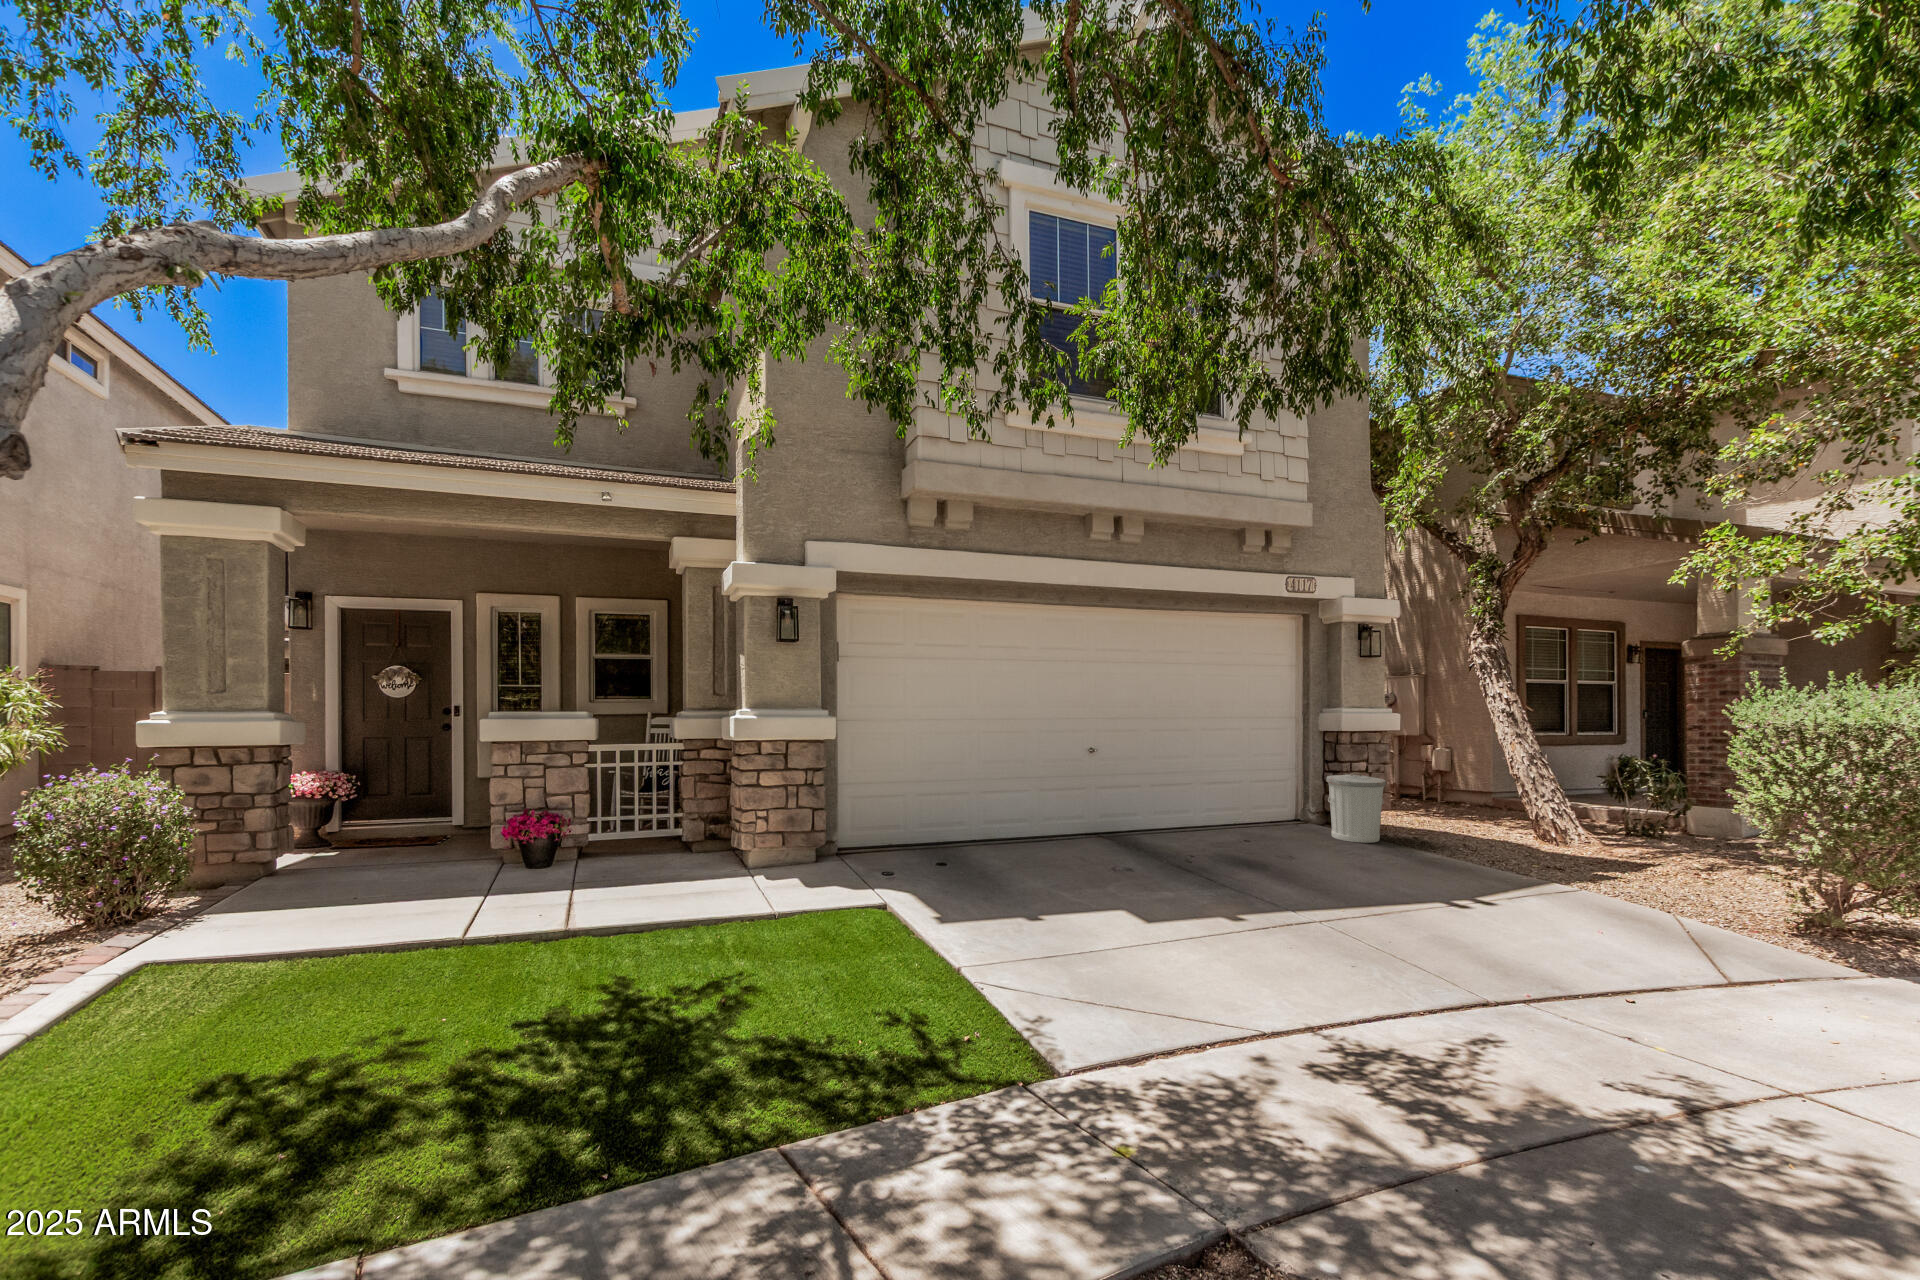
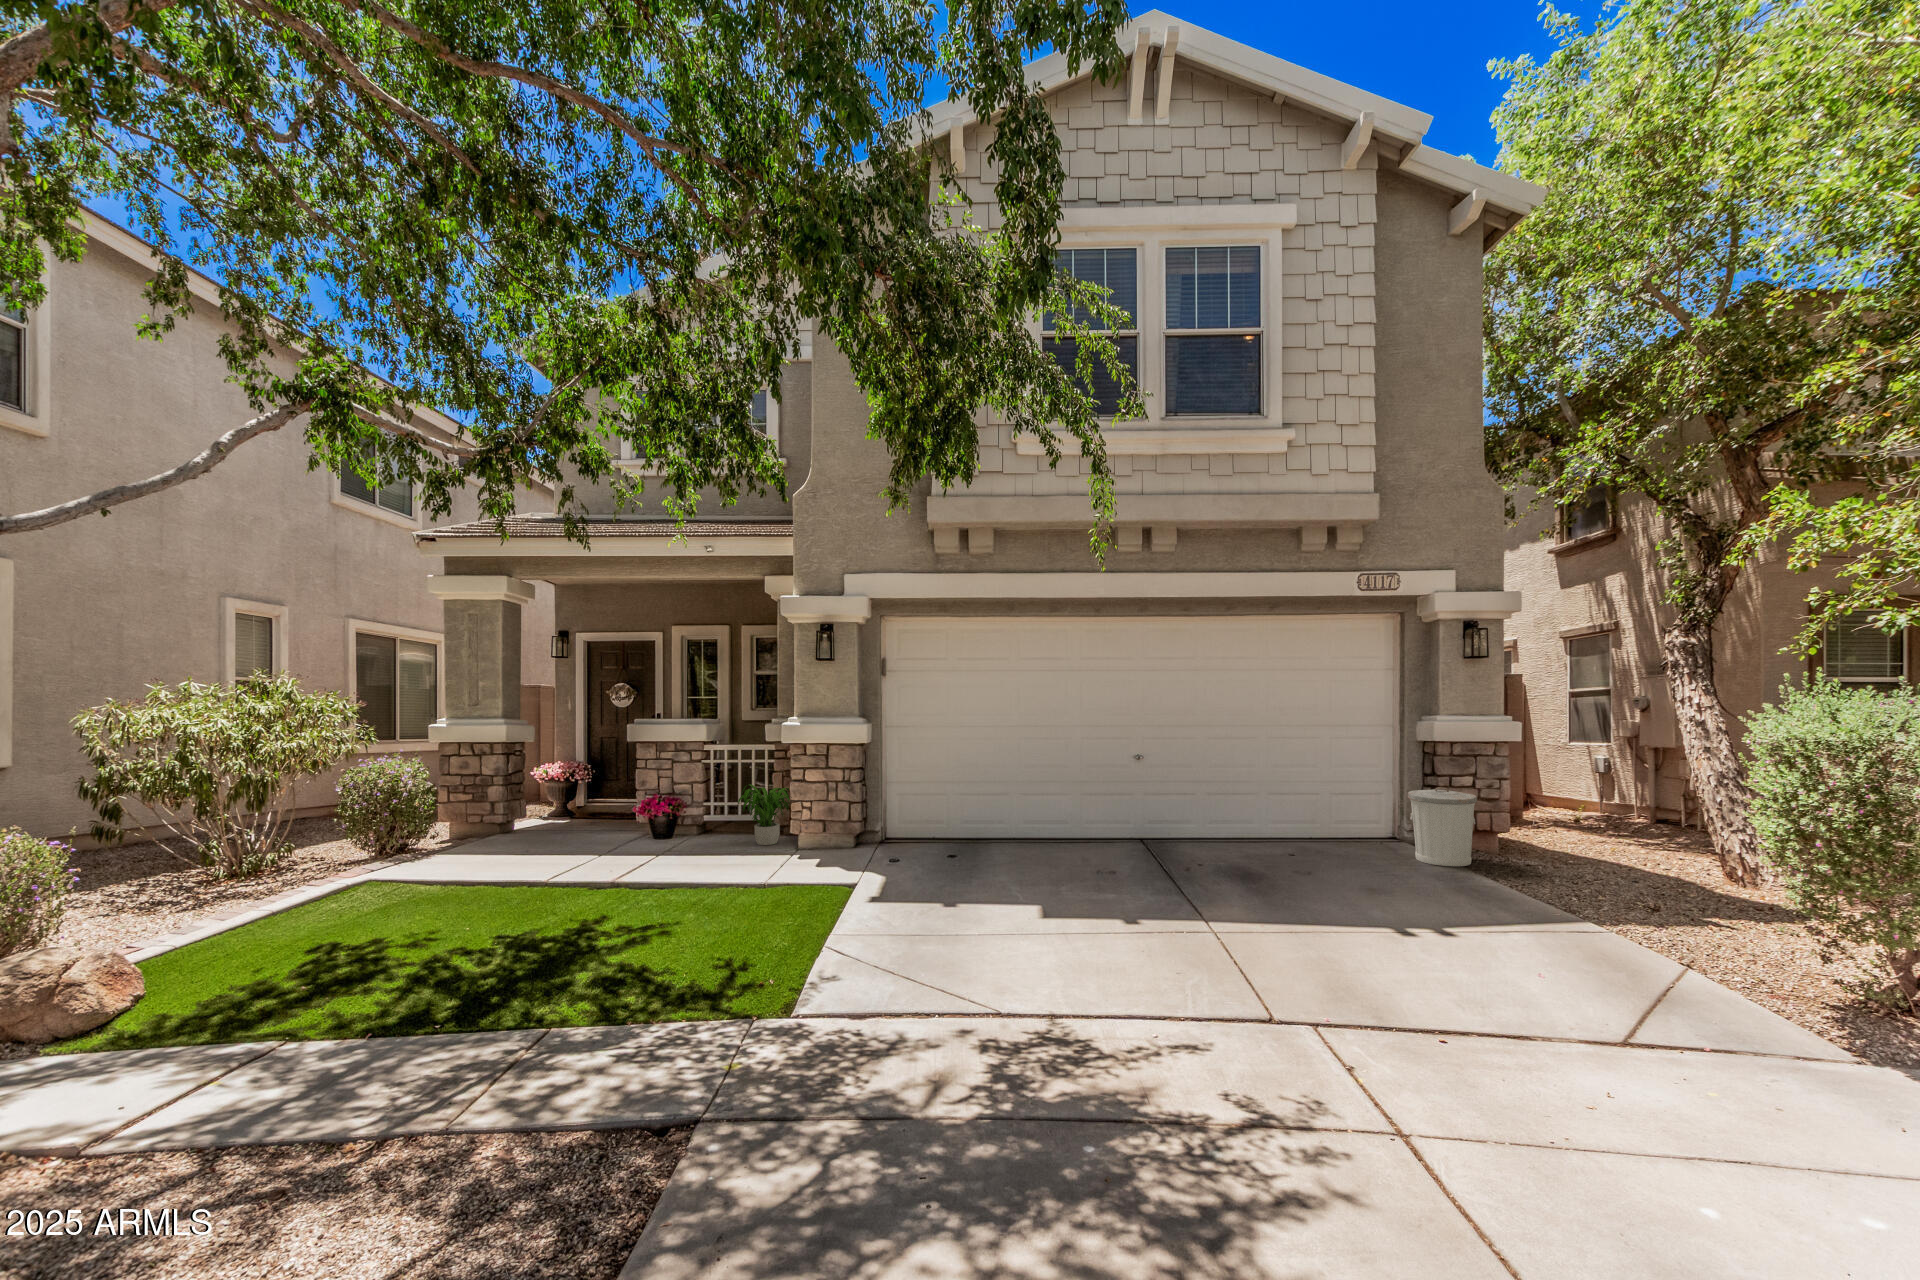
potted plant: none [656,793,735,867] -> present [738,784,792,845]

